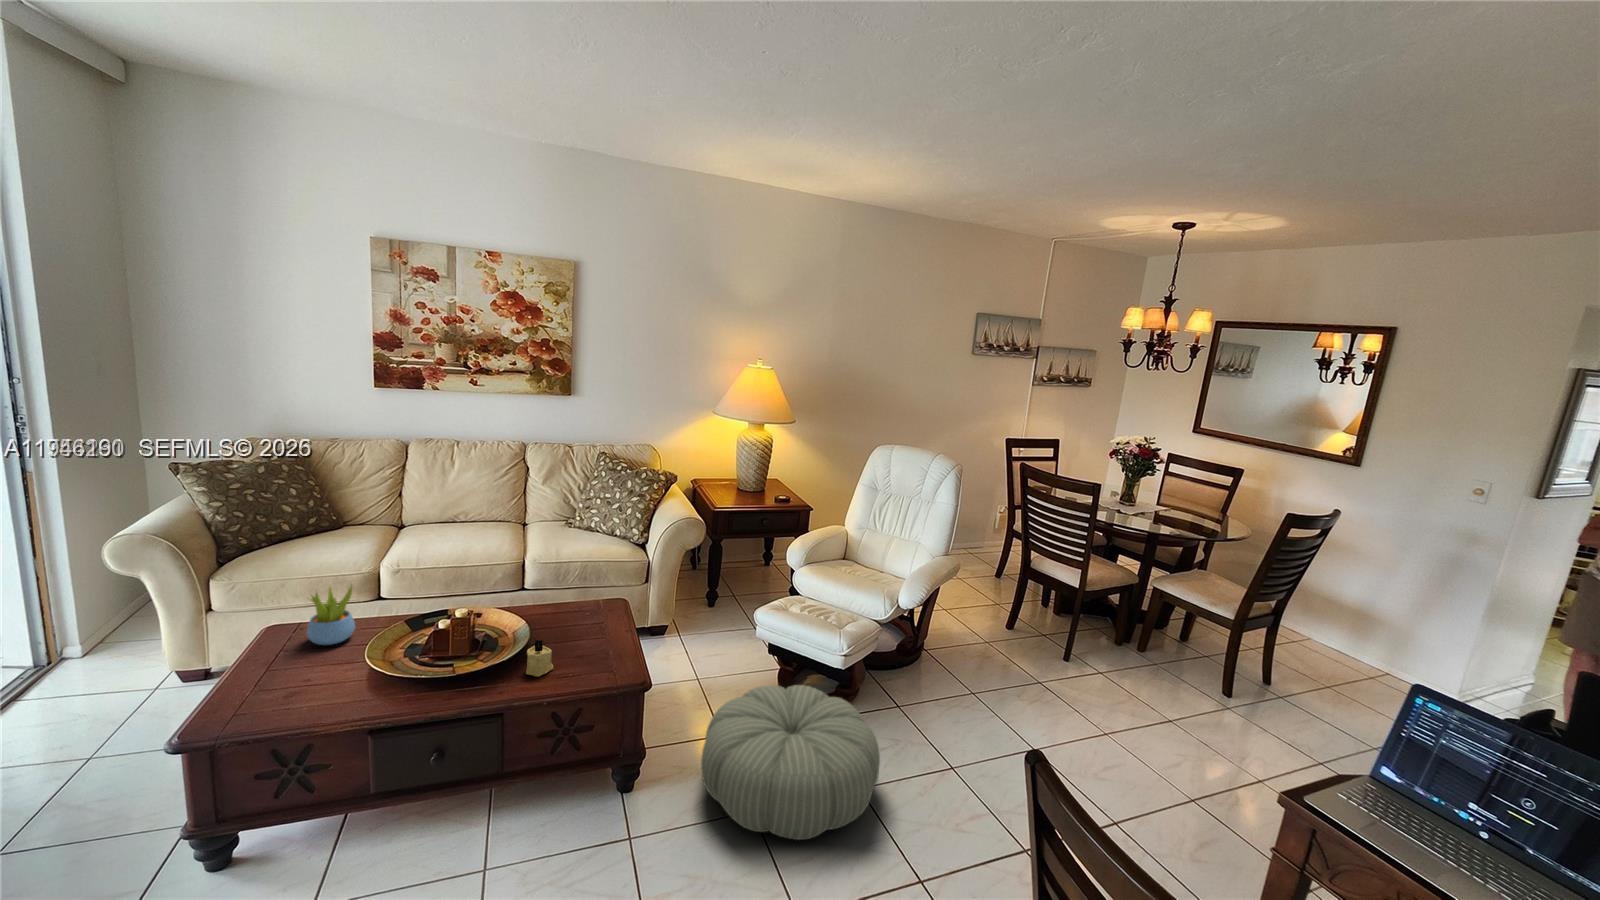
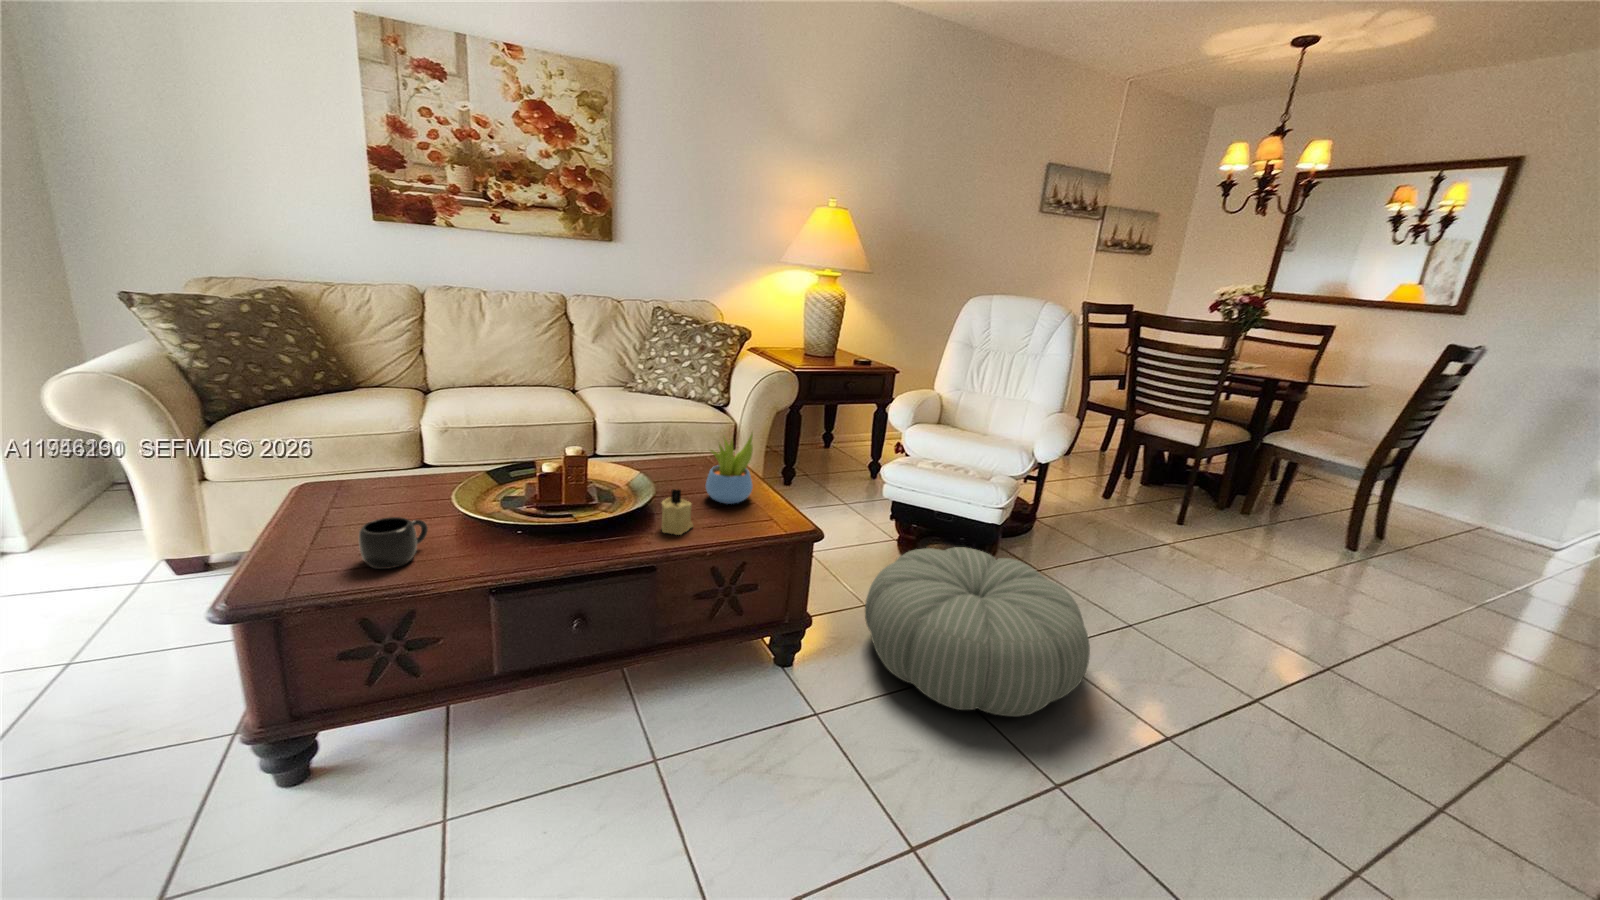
succulent plant: present [307,585,355,645] -> present [706,433,753,504]
mug: none [292,662,346,702] -> present [359,517,428,569]

